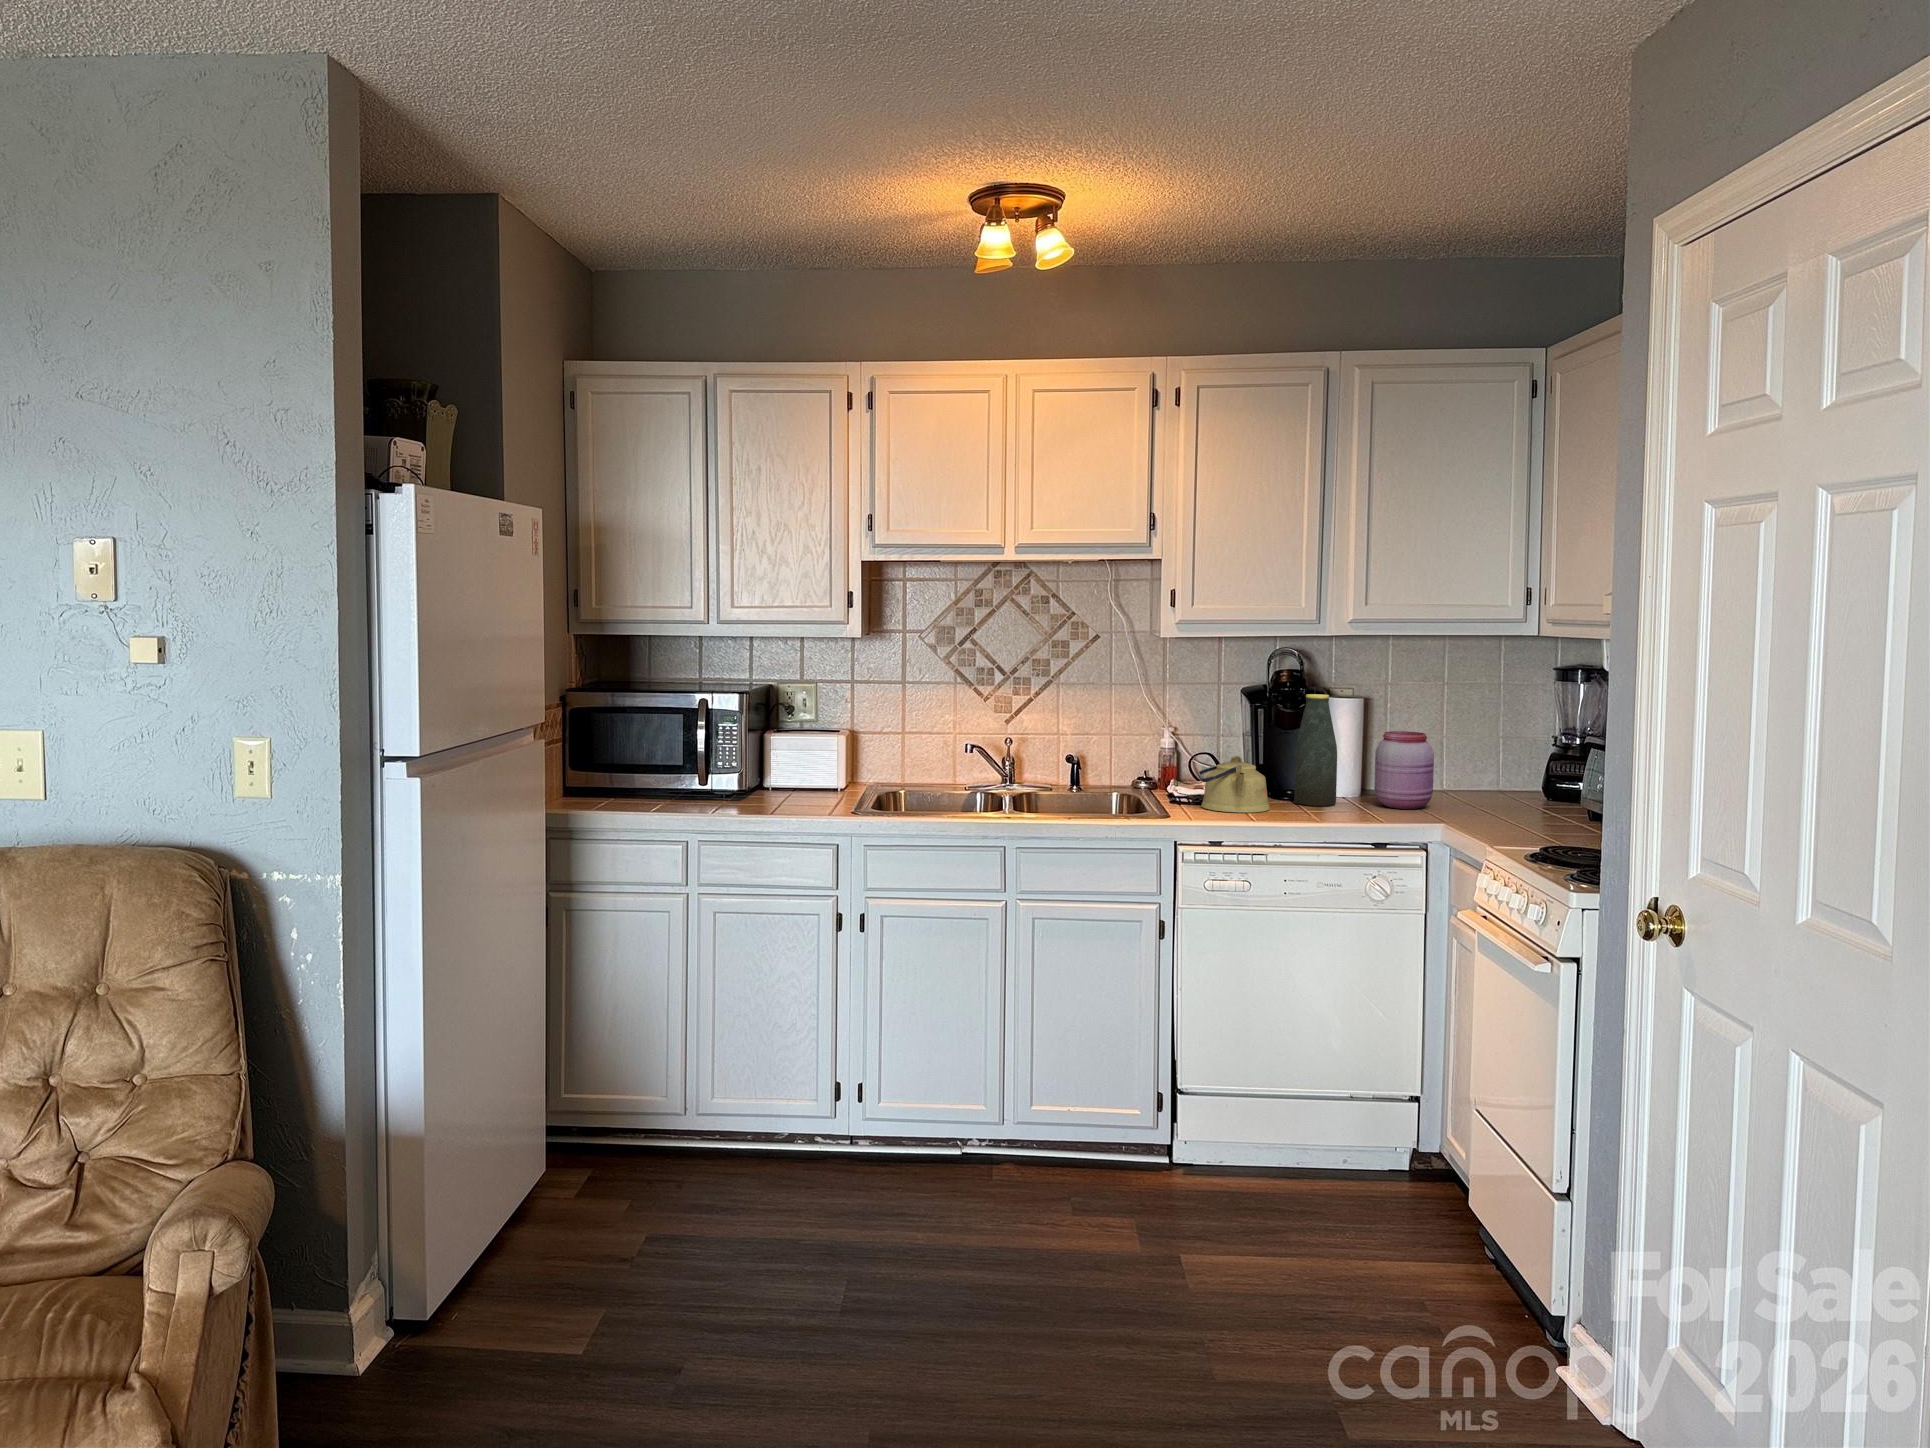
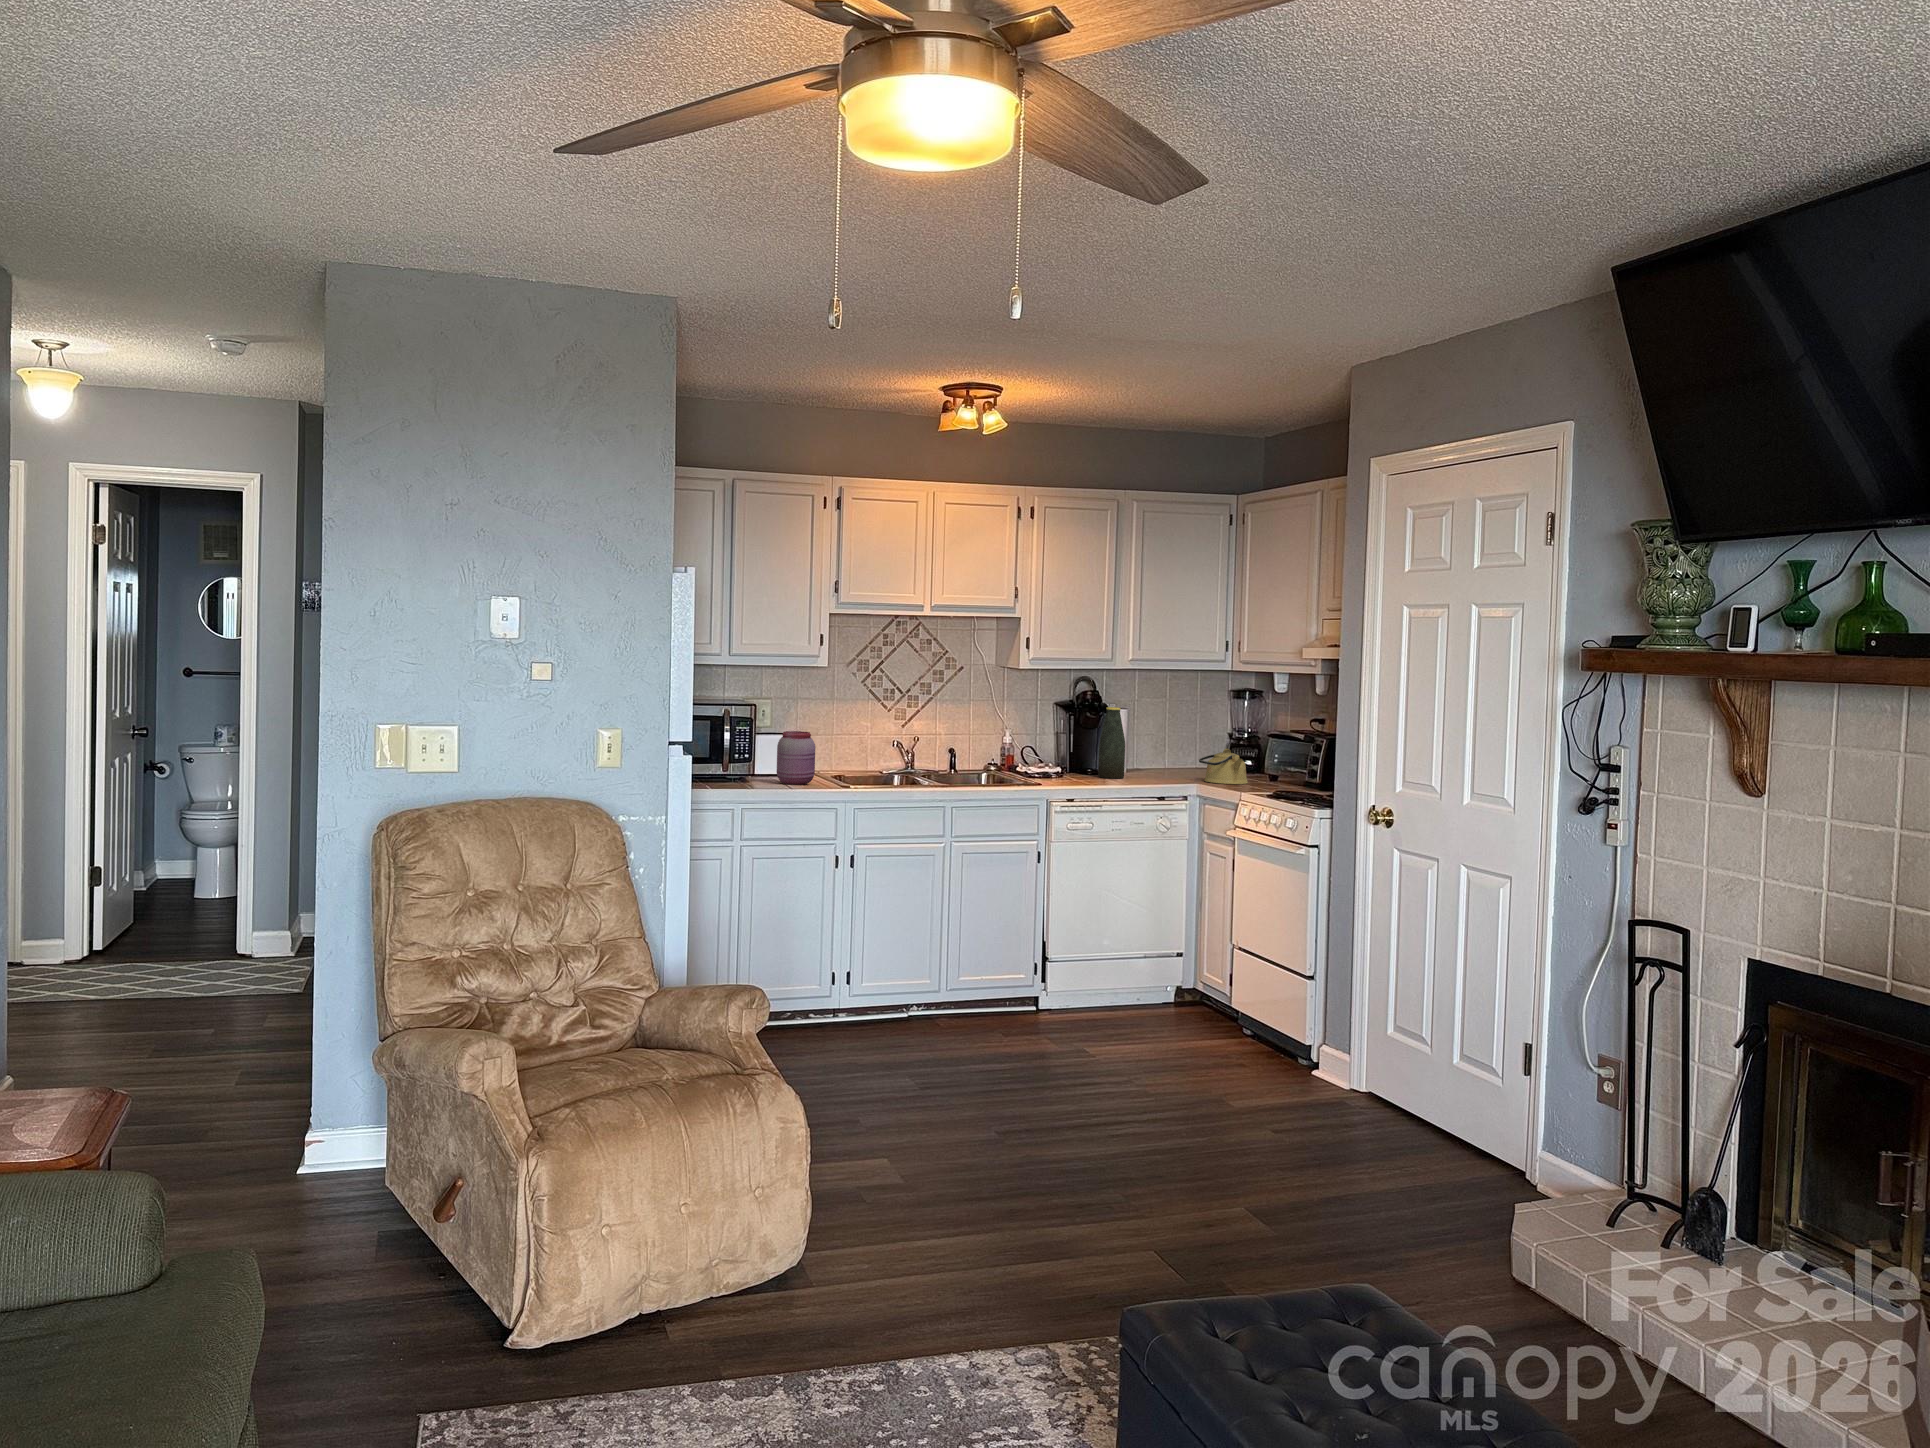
jar: present [1375,731,1434,809] -> present [777,731,815,785]
kettle: present [1198,756,1270,813] -> present [1199,749,1248,784]

